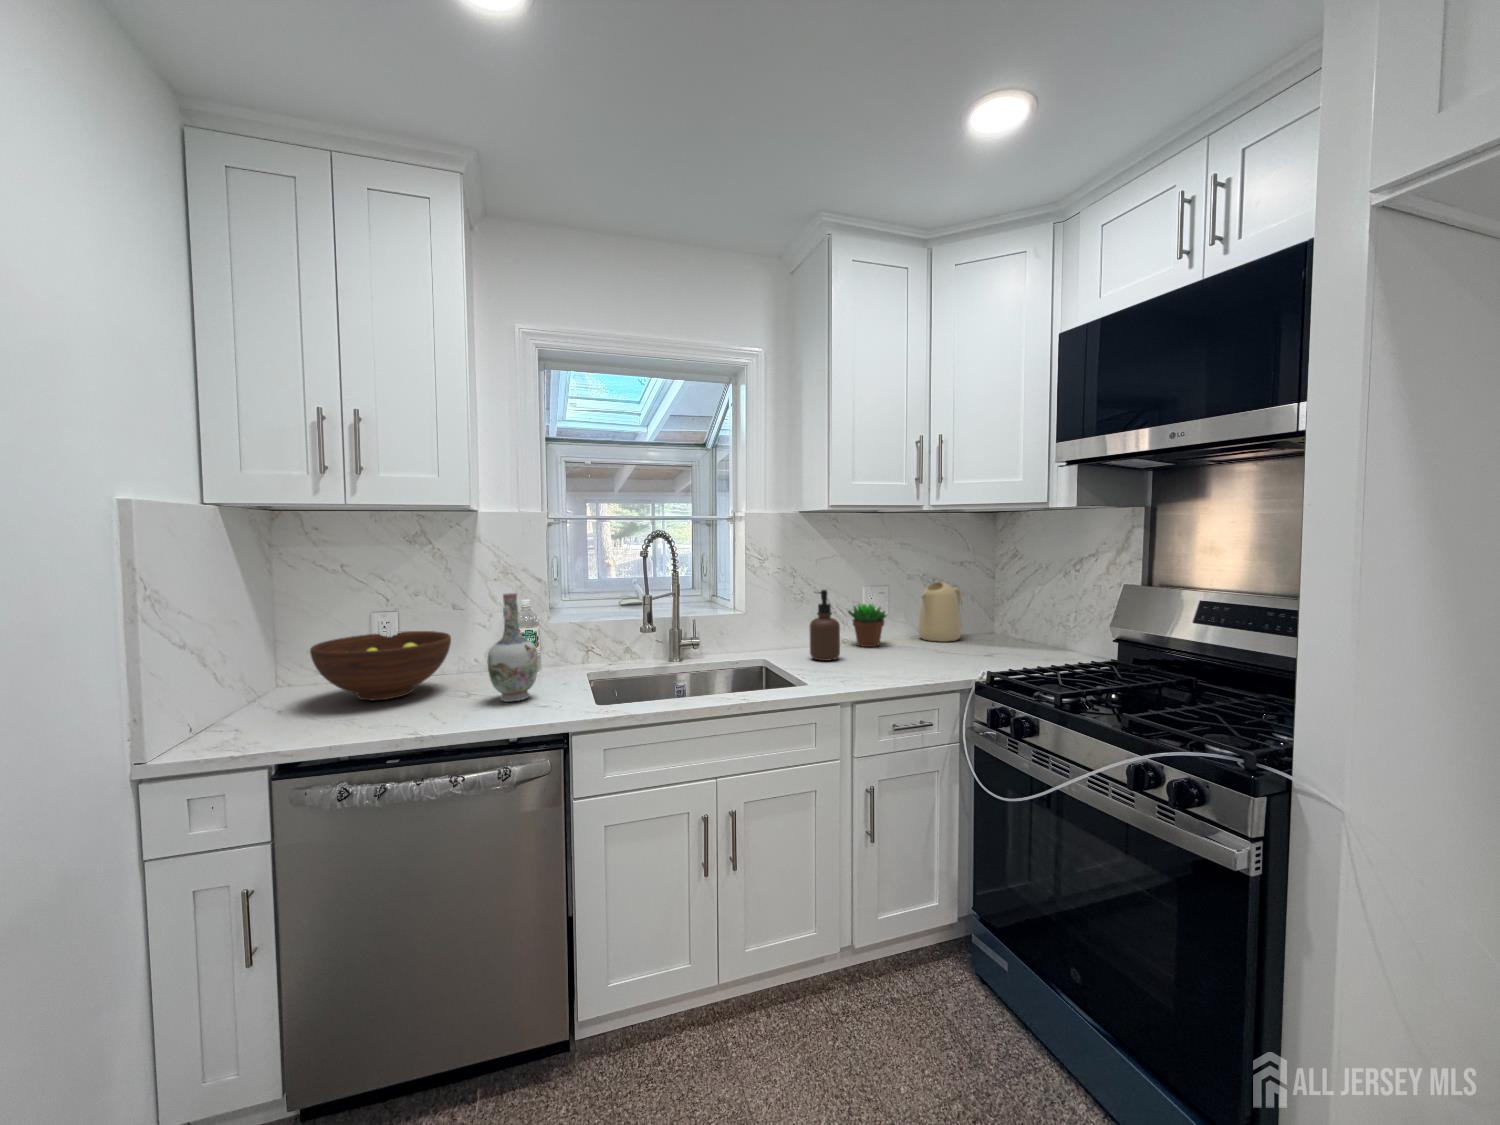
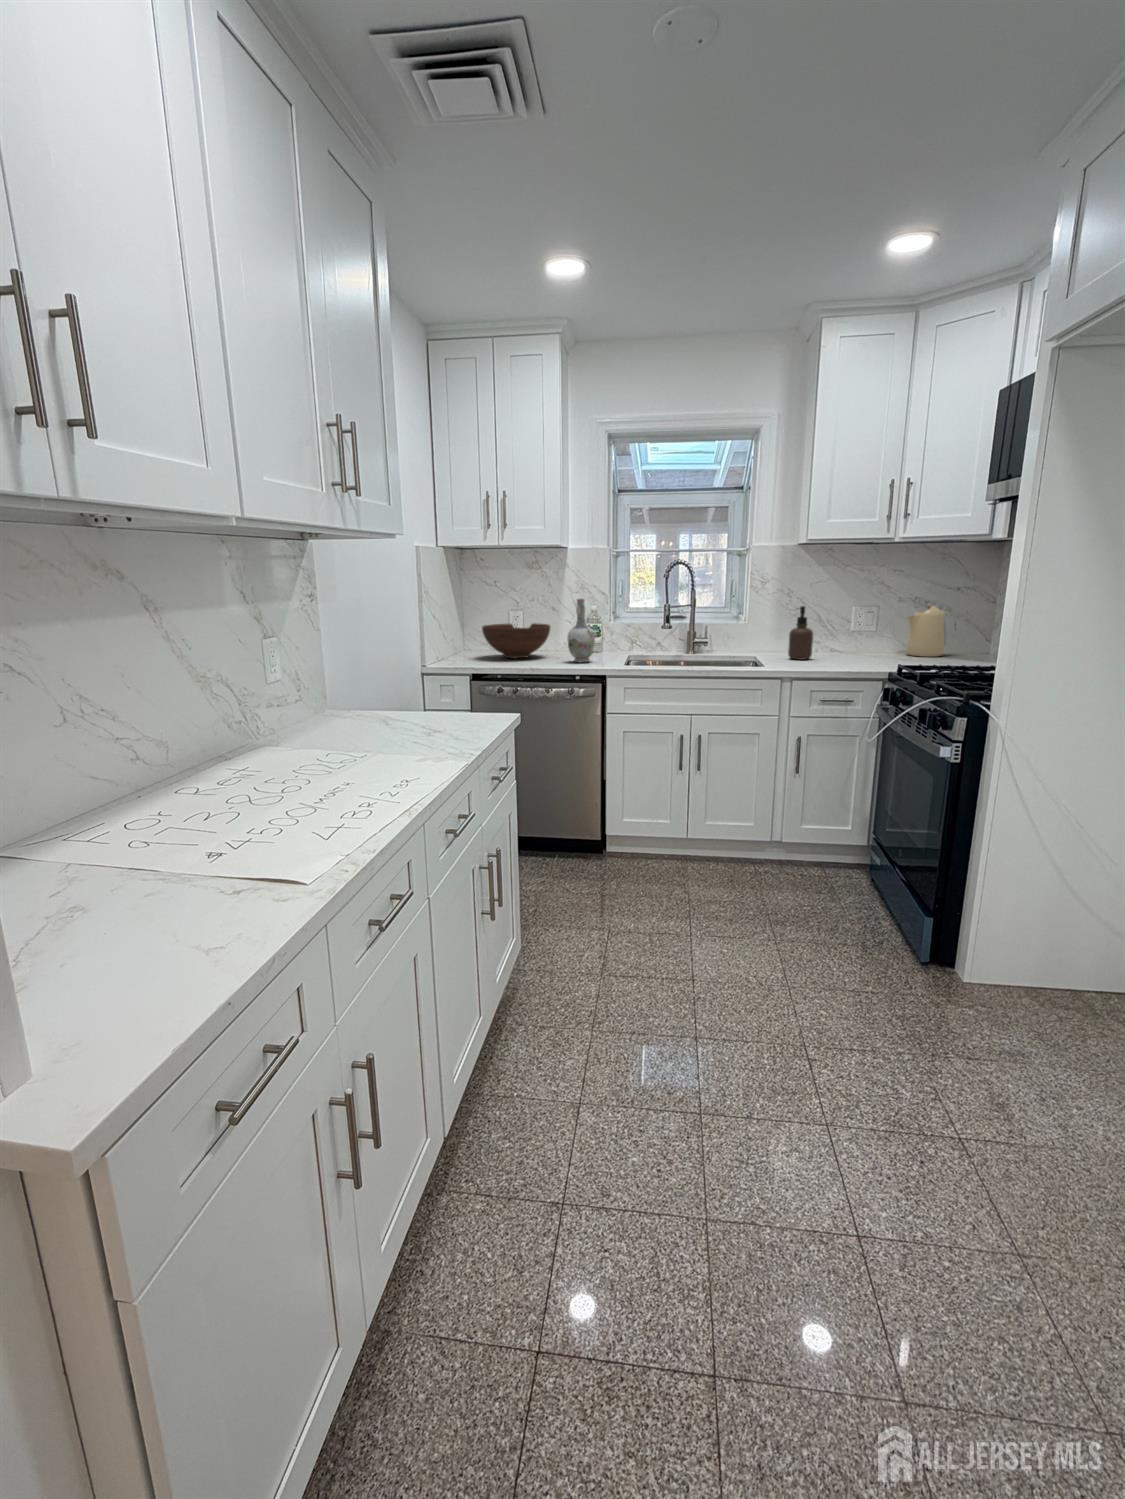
succulent plant: present [848,604,886,647] -> none [834,620,872,656]

